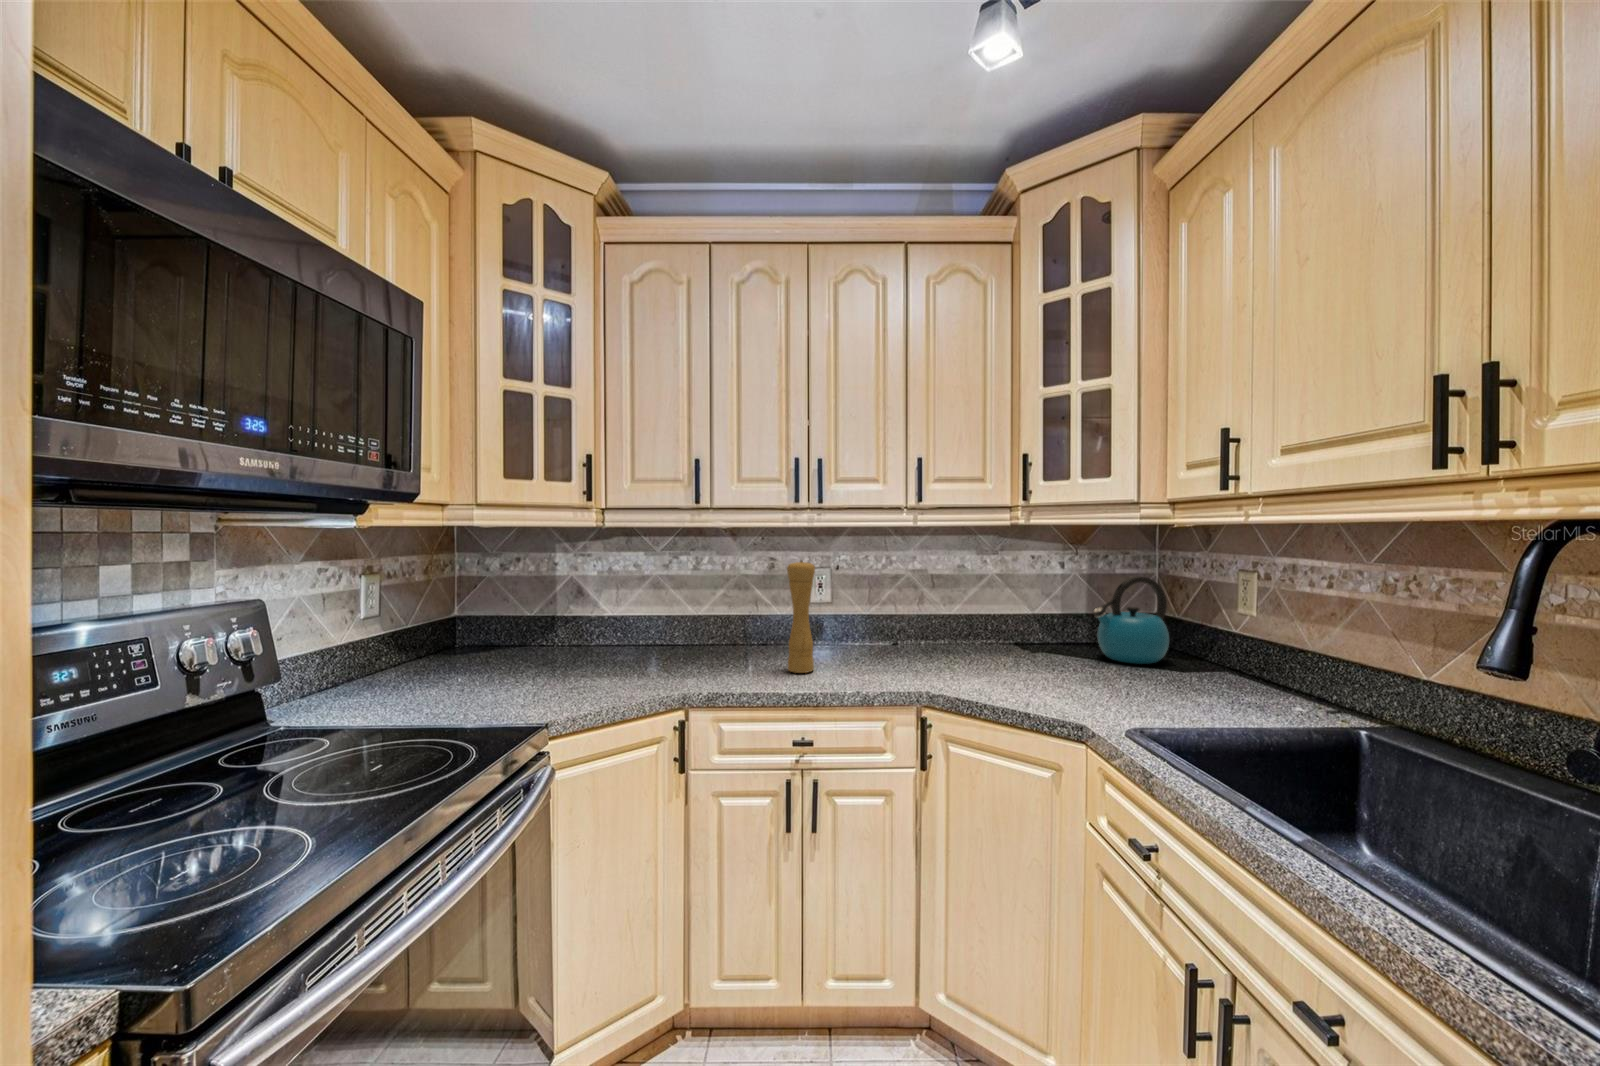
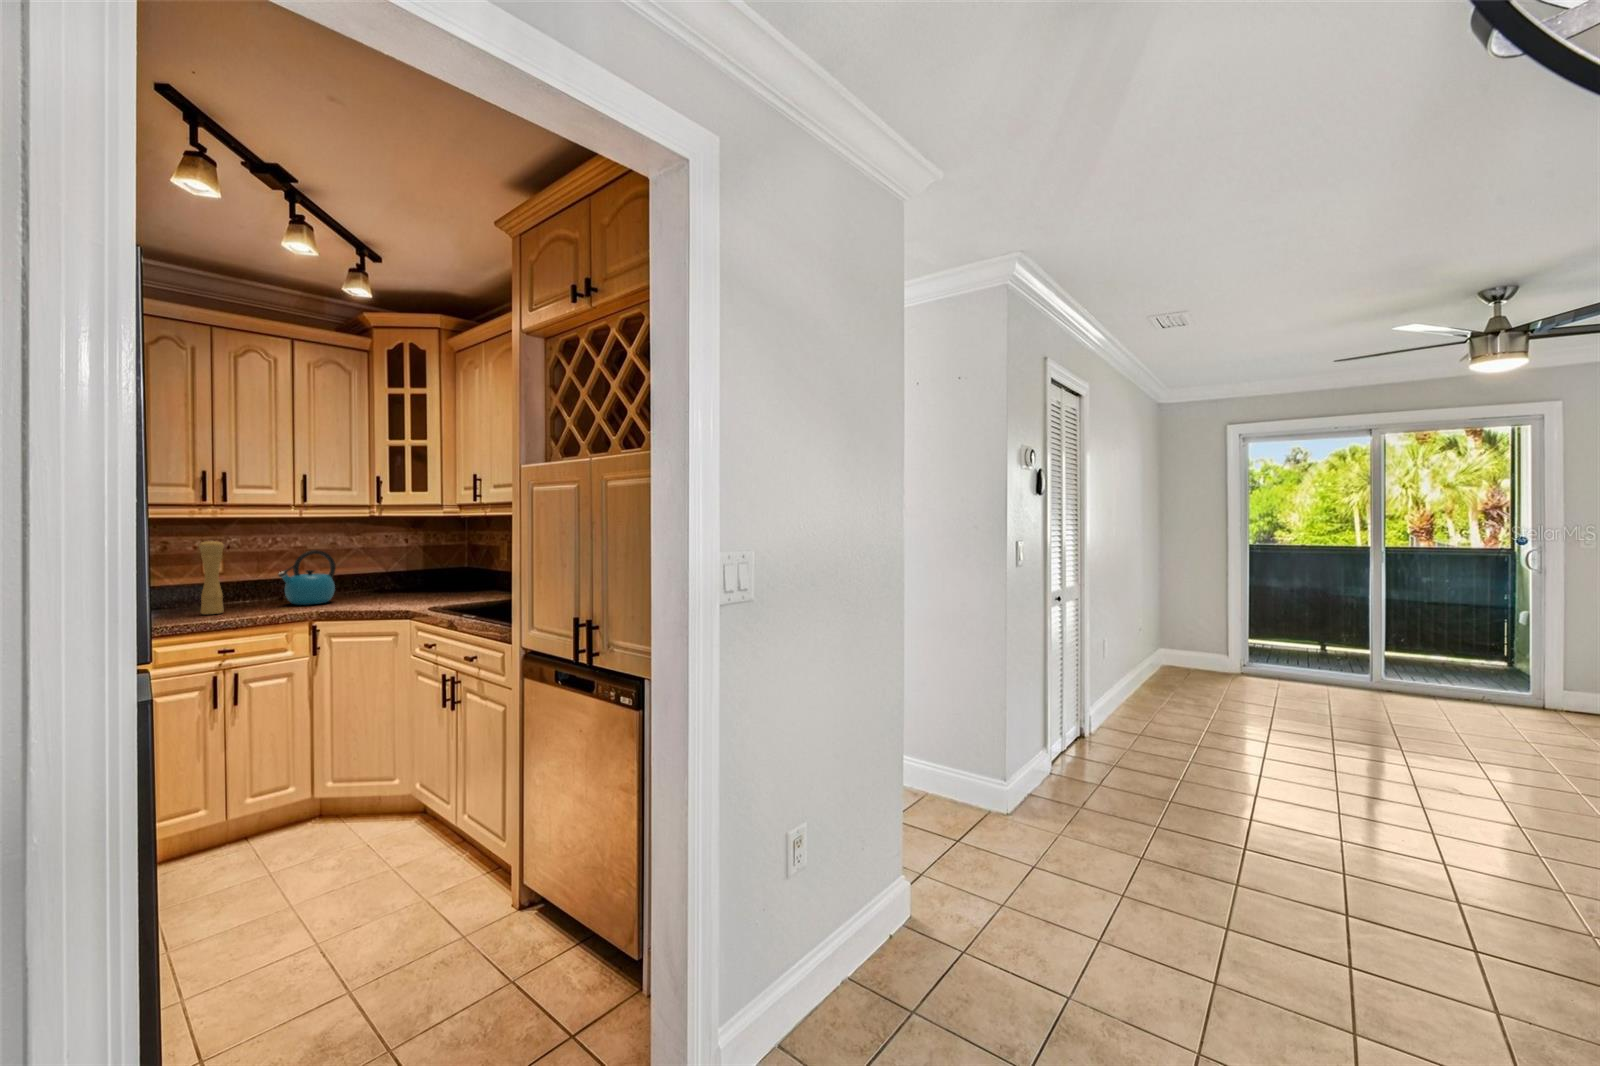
kettle: present [1093,576,1169,664] -> present [278,550,336,605]

